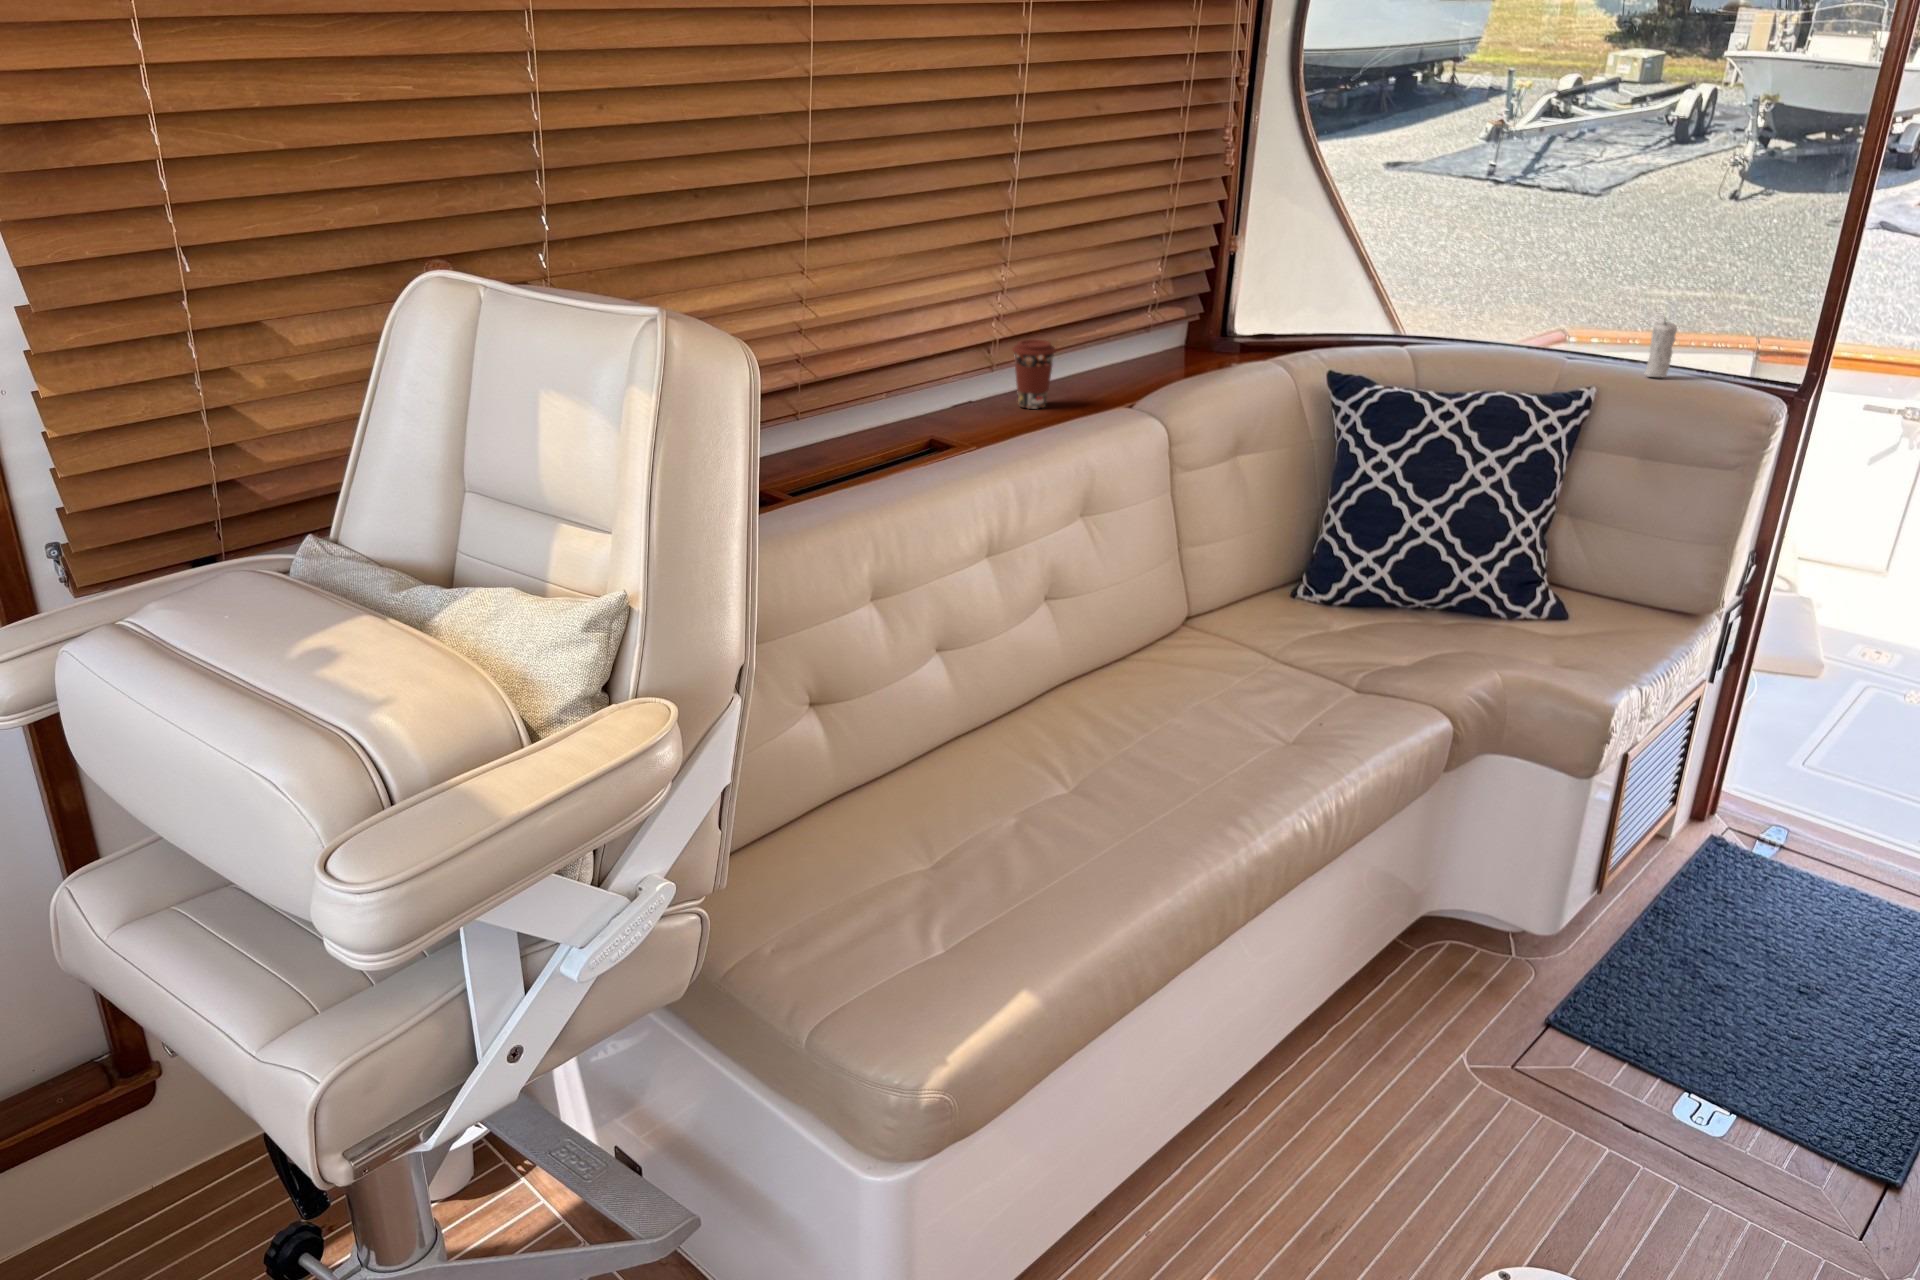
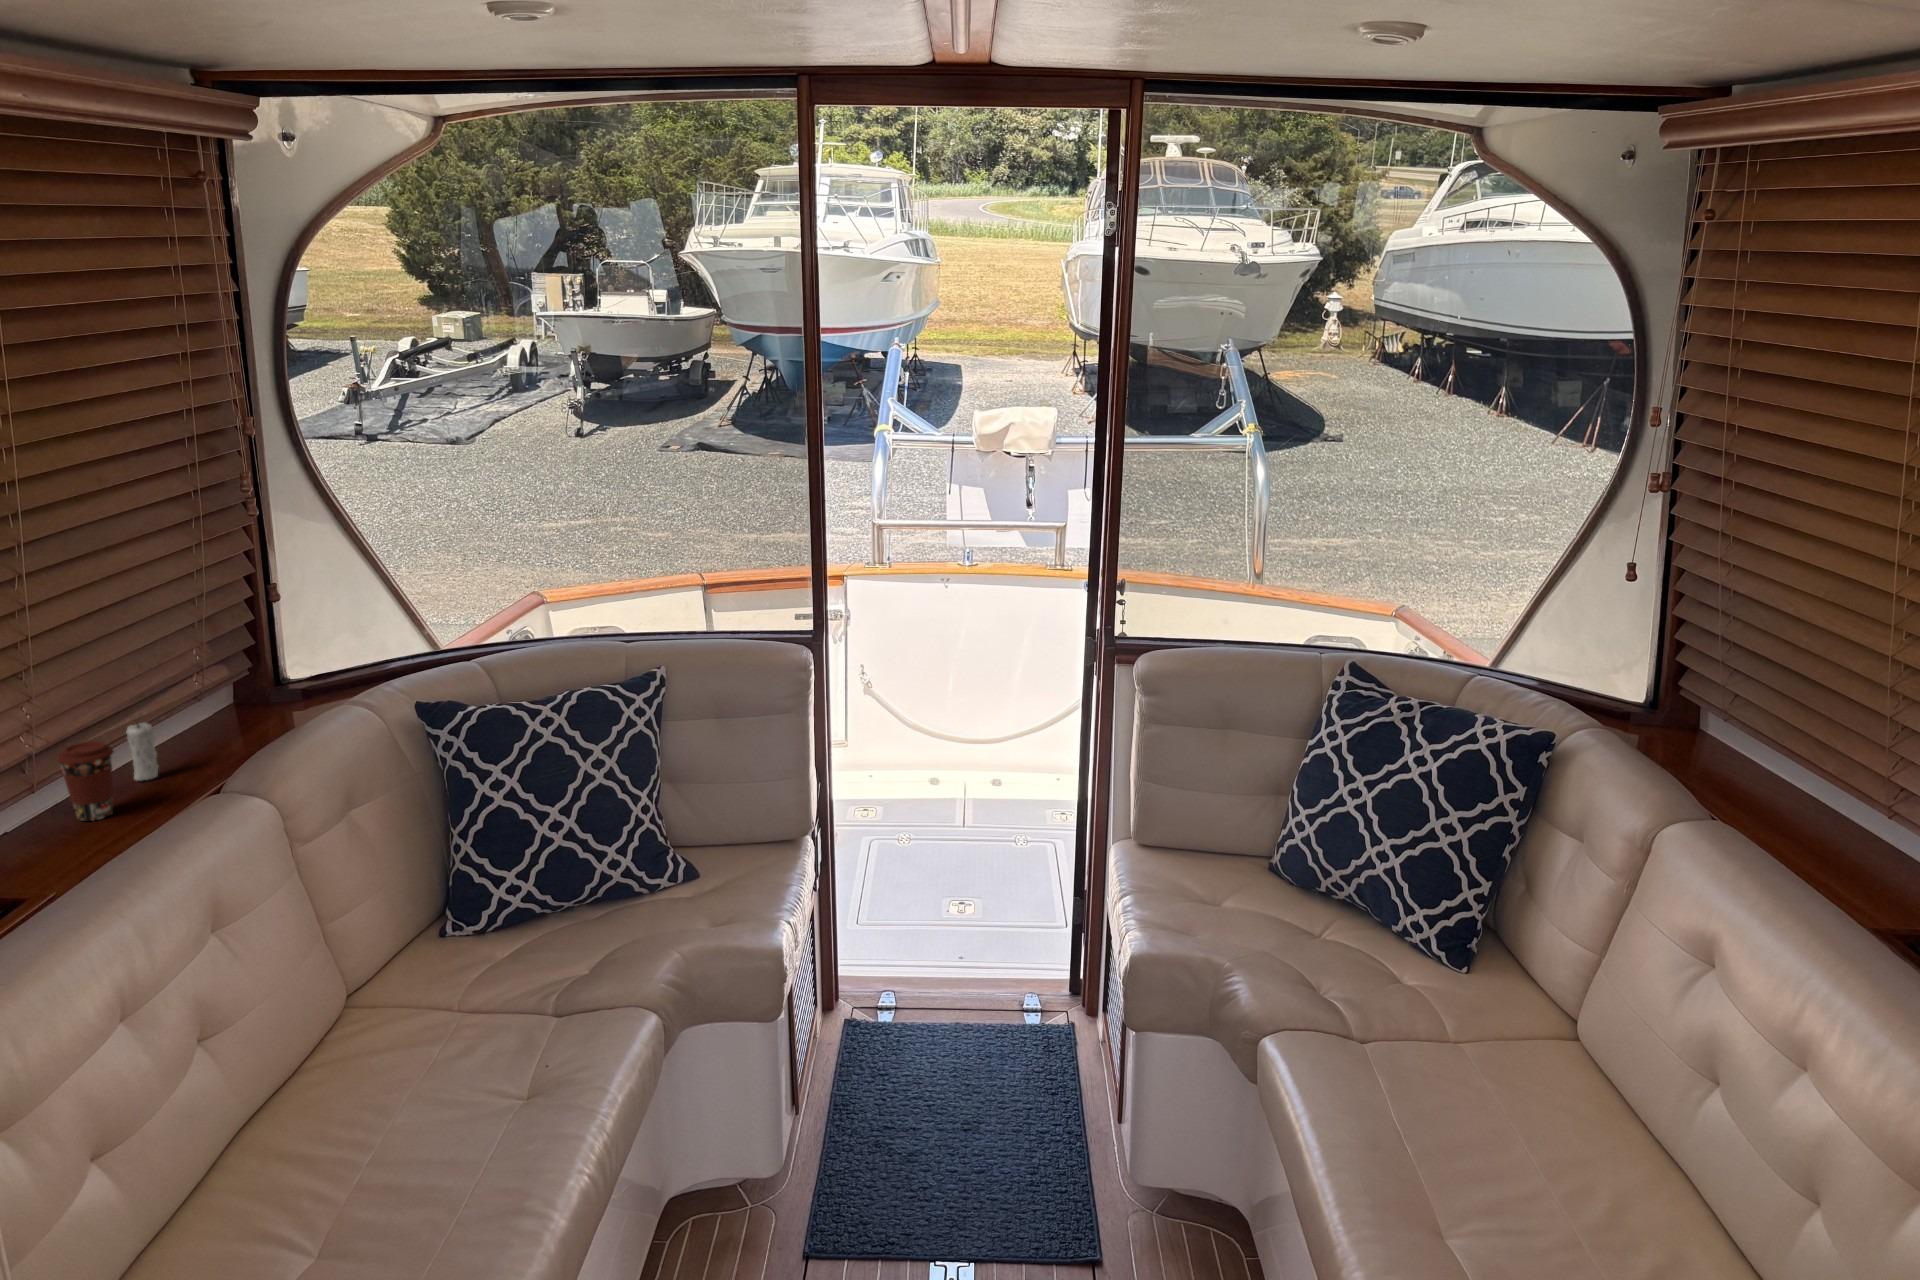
candle: present [1644,322,1677,377] -> present [126,722,159,781]

